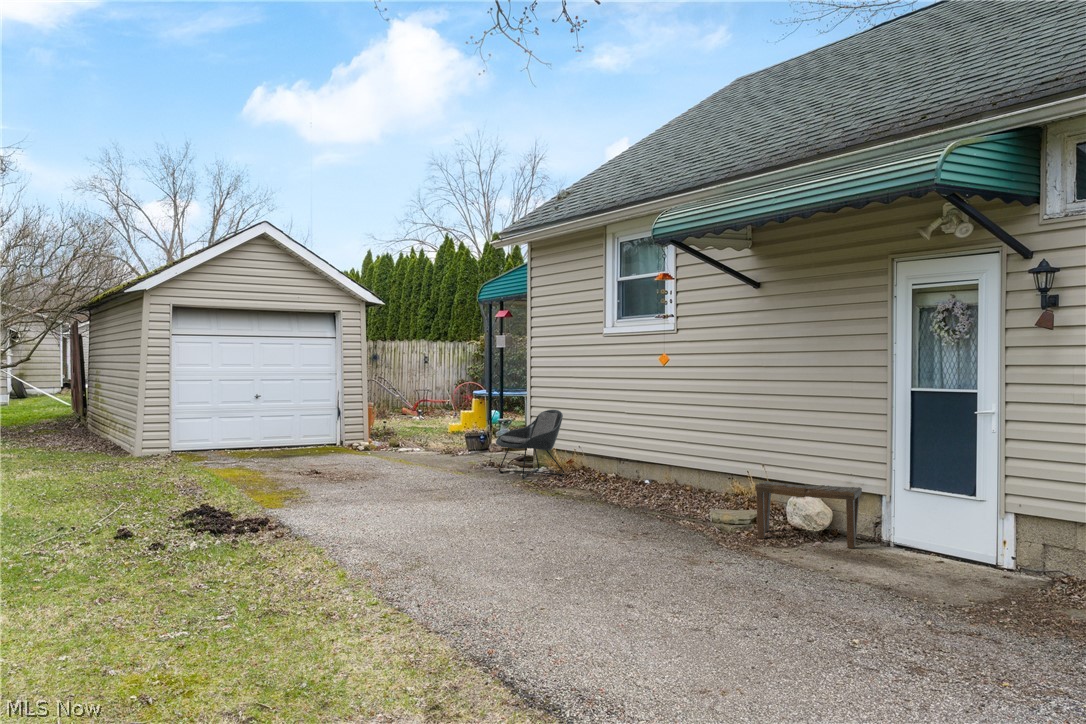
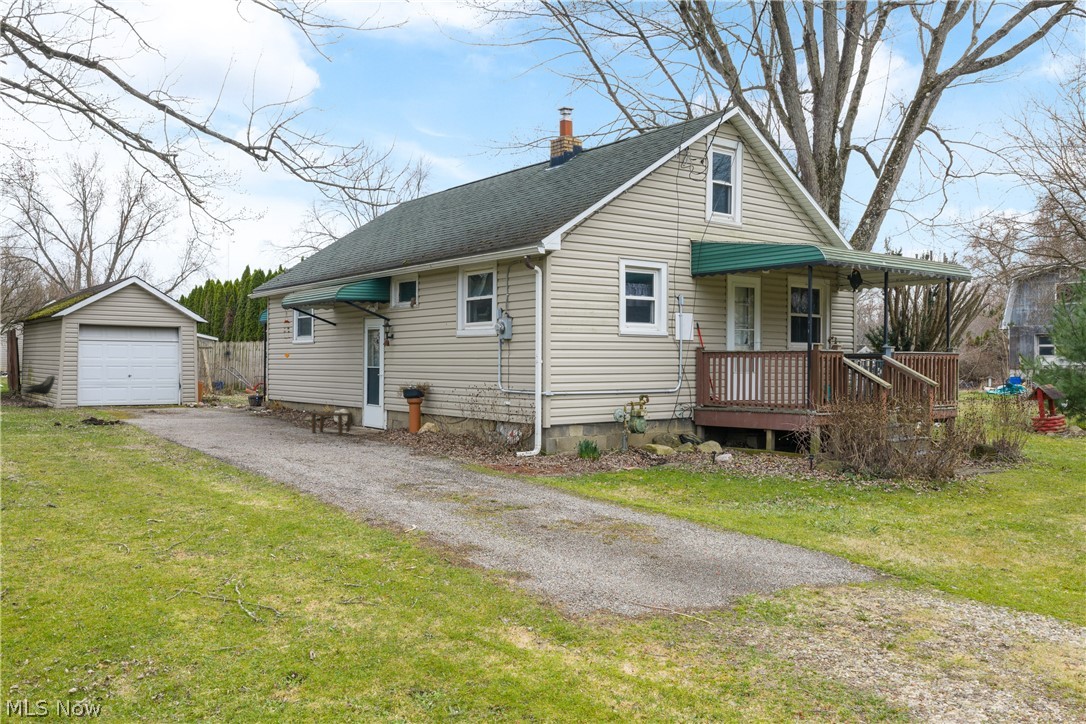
lounge chair: present [496,410,564,479] -> present [21,375,55,407]

